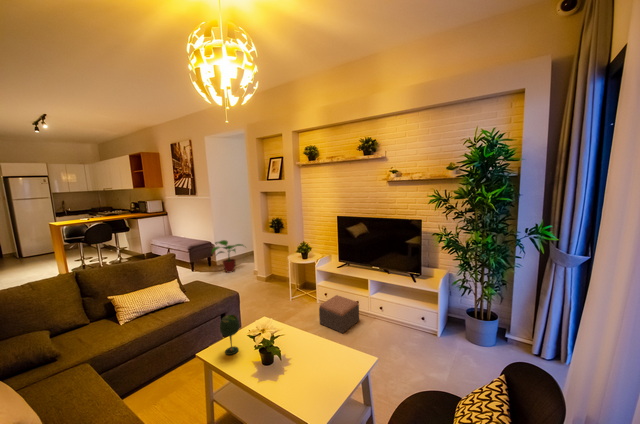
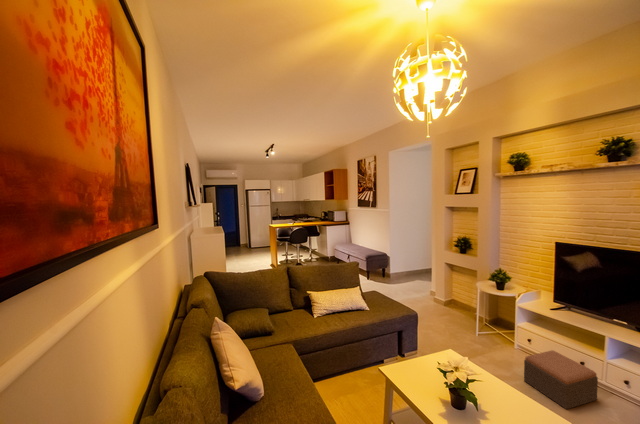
potted plant: present [212,240,243,273] -> none [387,253,422,287]
wine glass: present [220,315,240,355] -> none [408,339,429,384]

